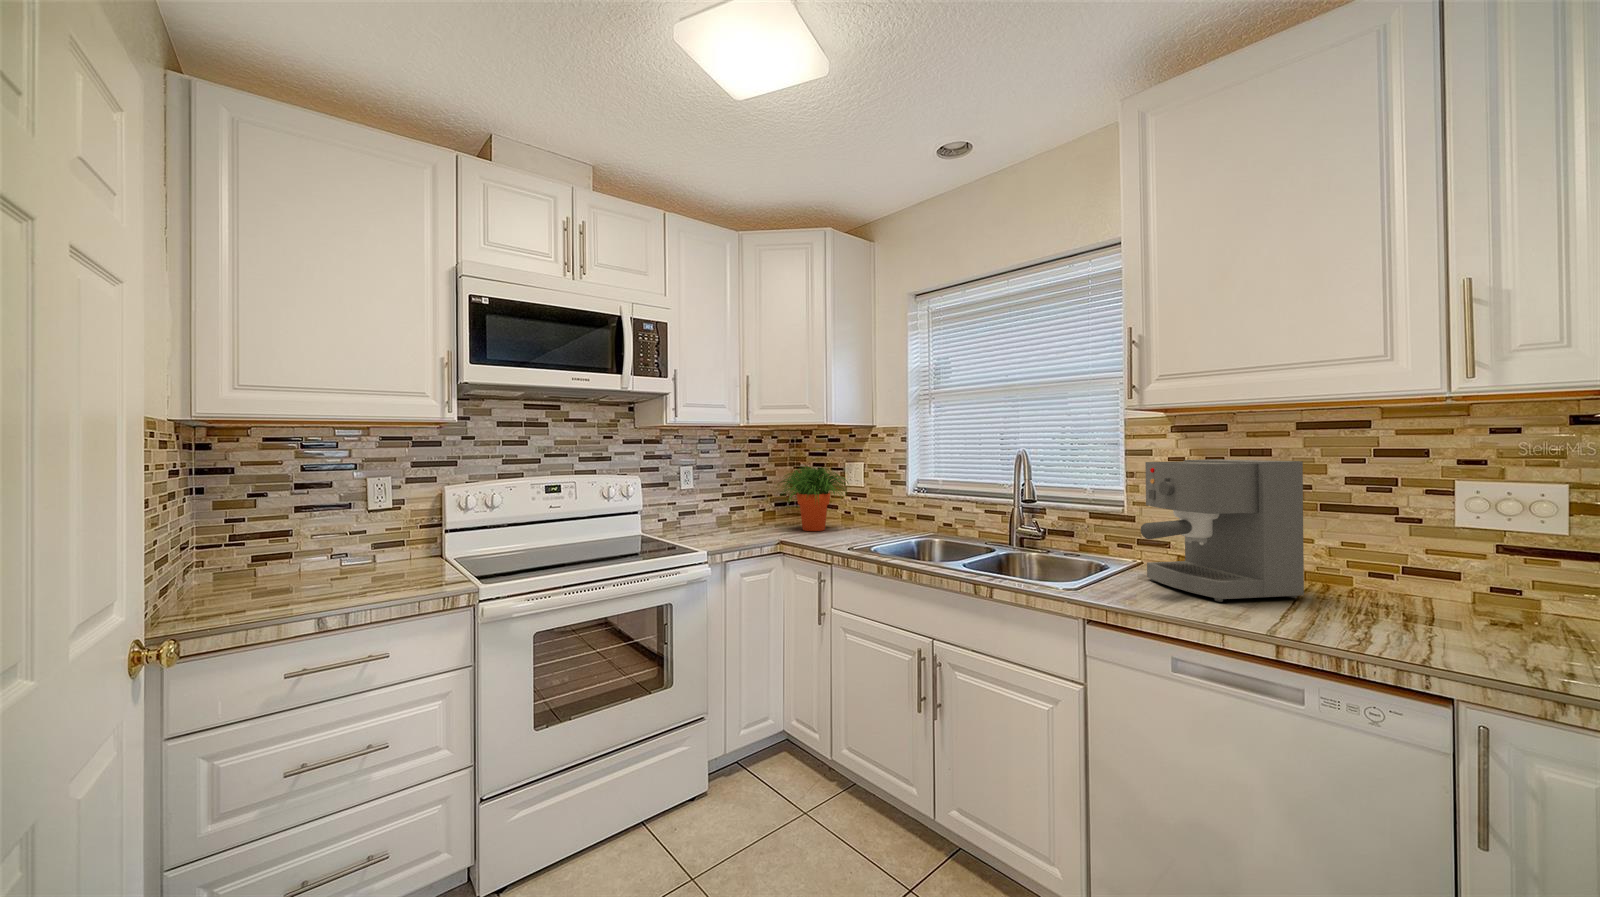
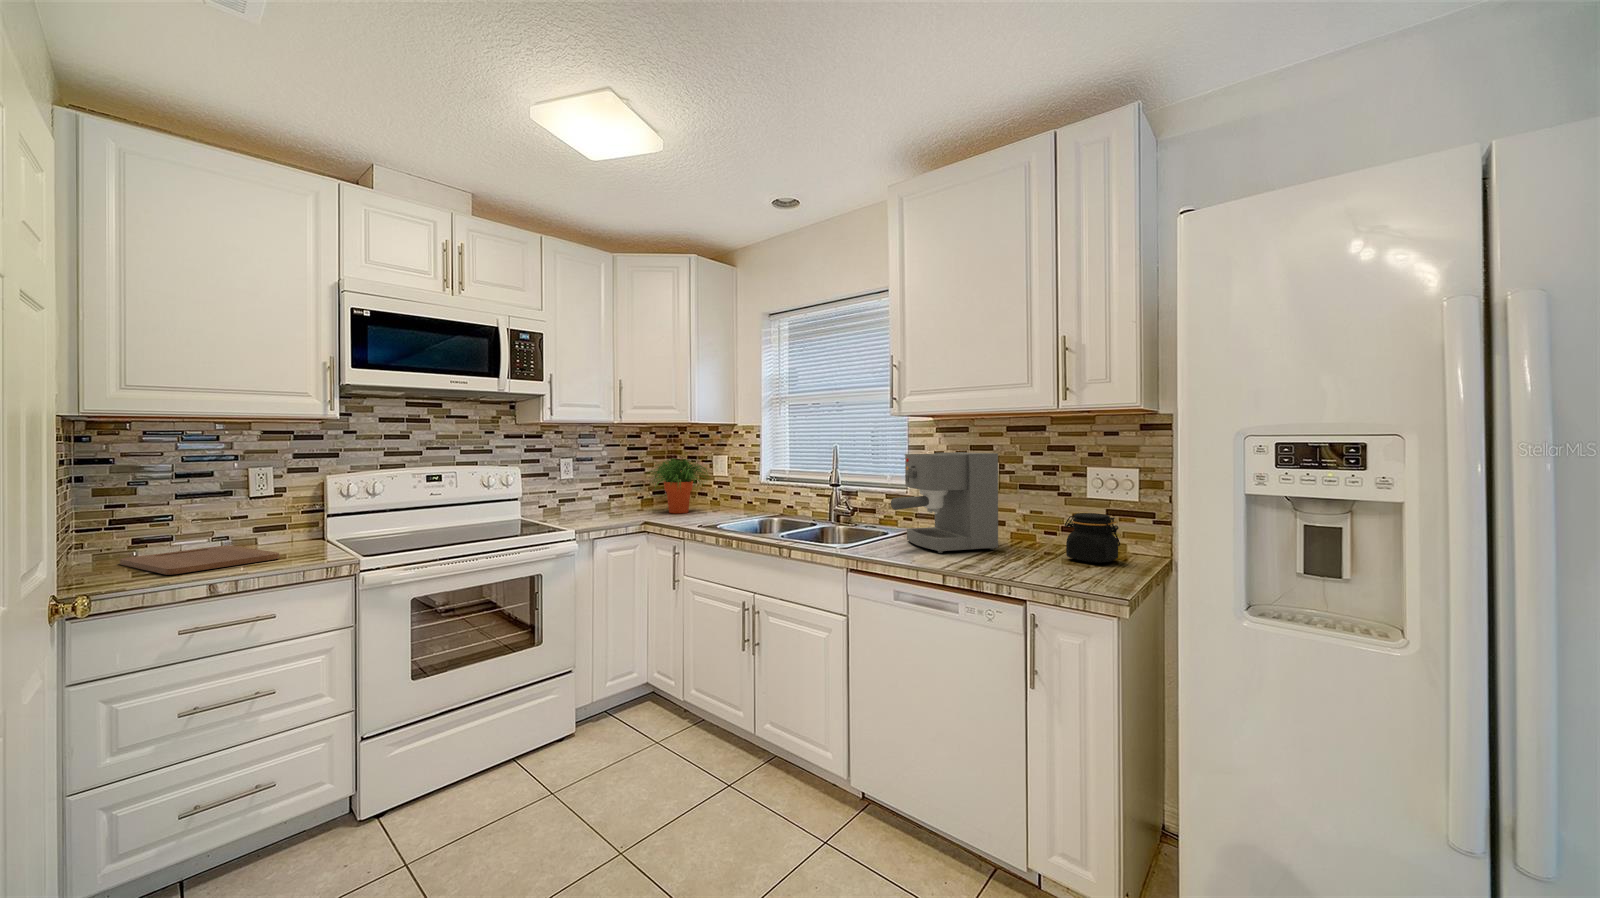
jar: none [1427,550,1546,629] -> present [1065,513,1120,563]
cutting board: none [237,565,395,603] -> present [120,545,279,575]

